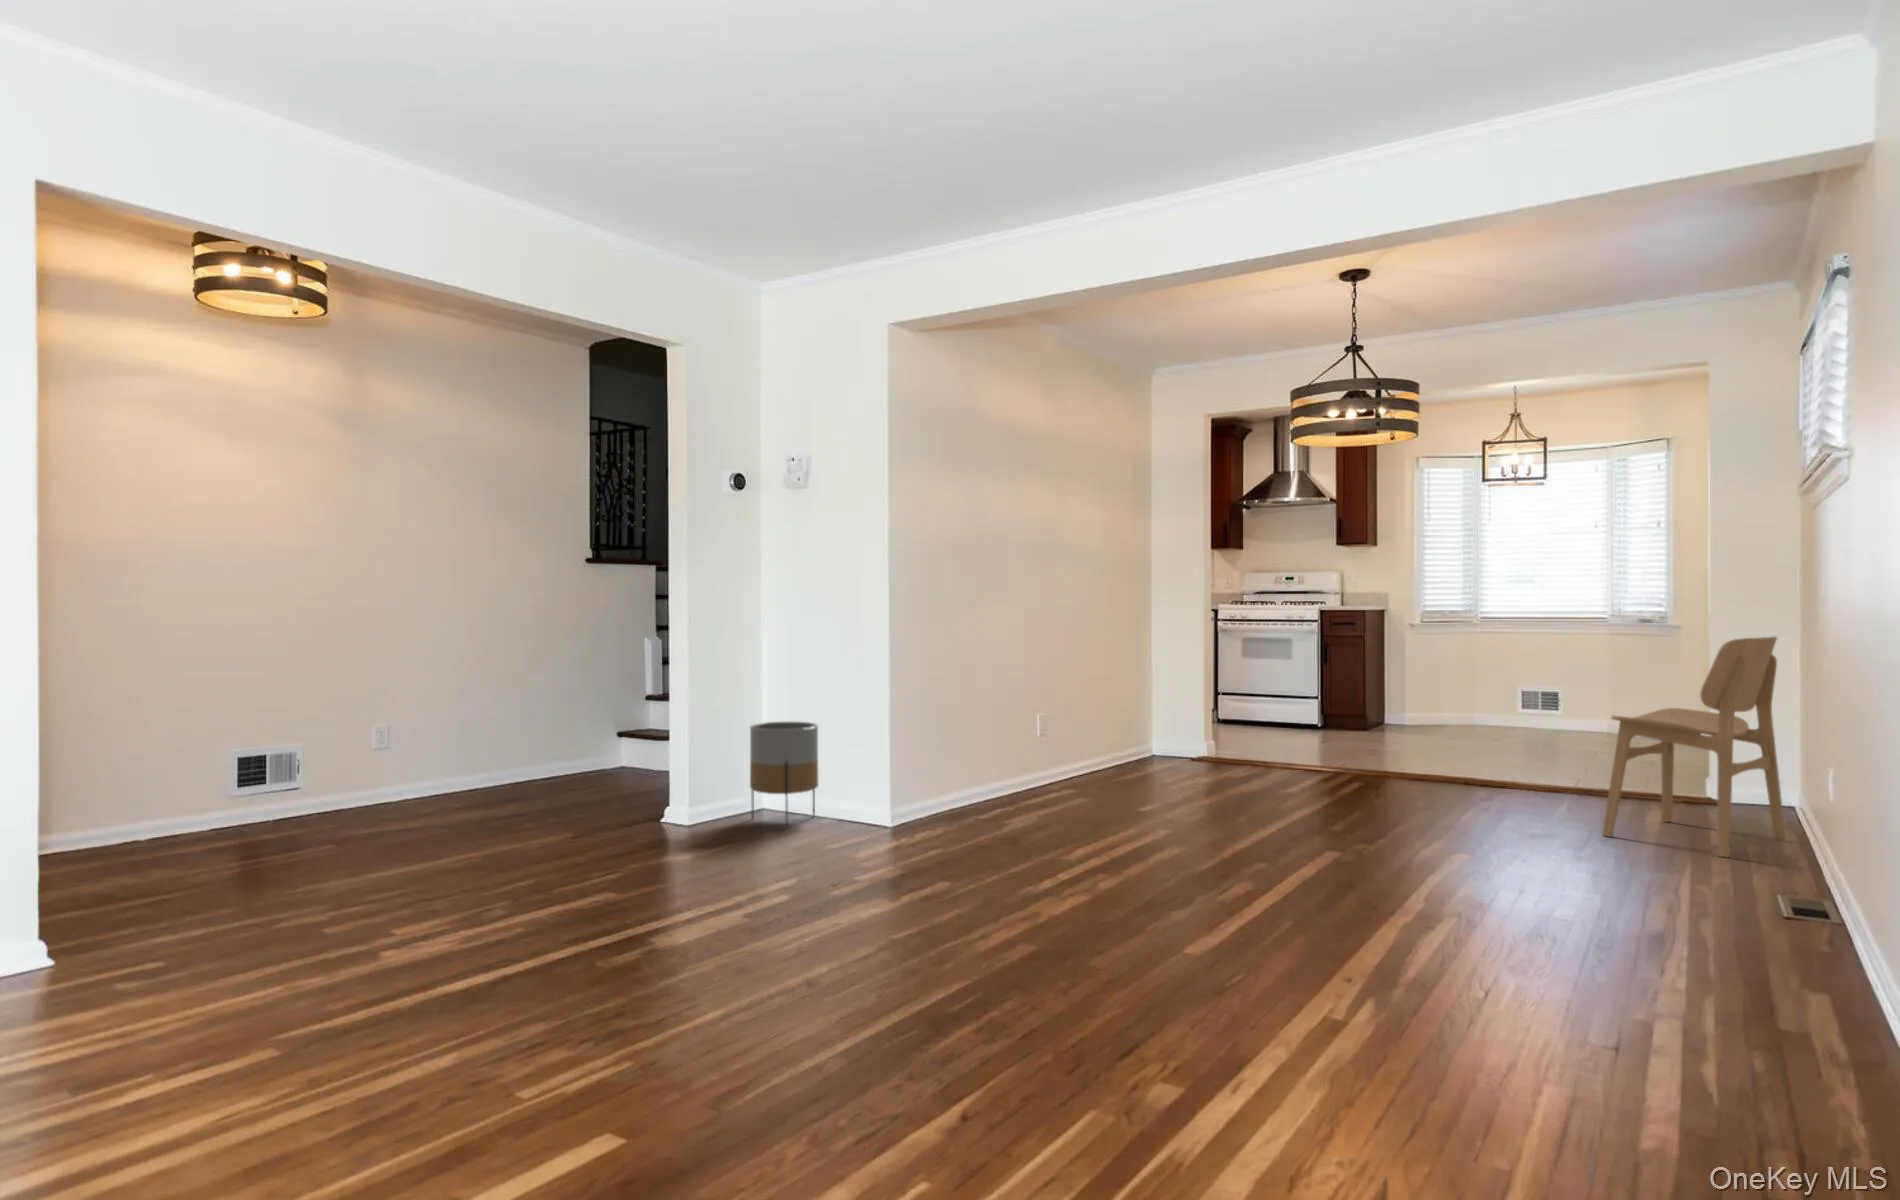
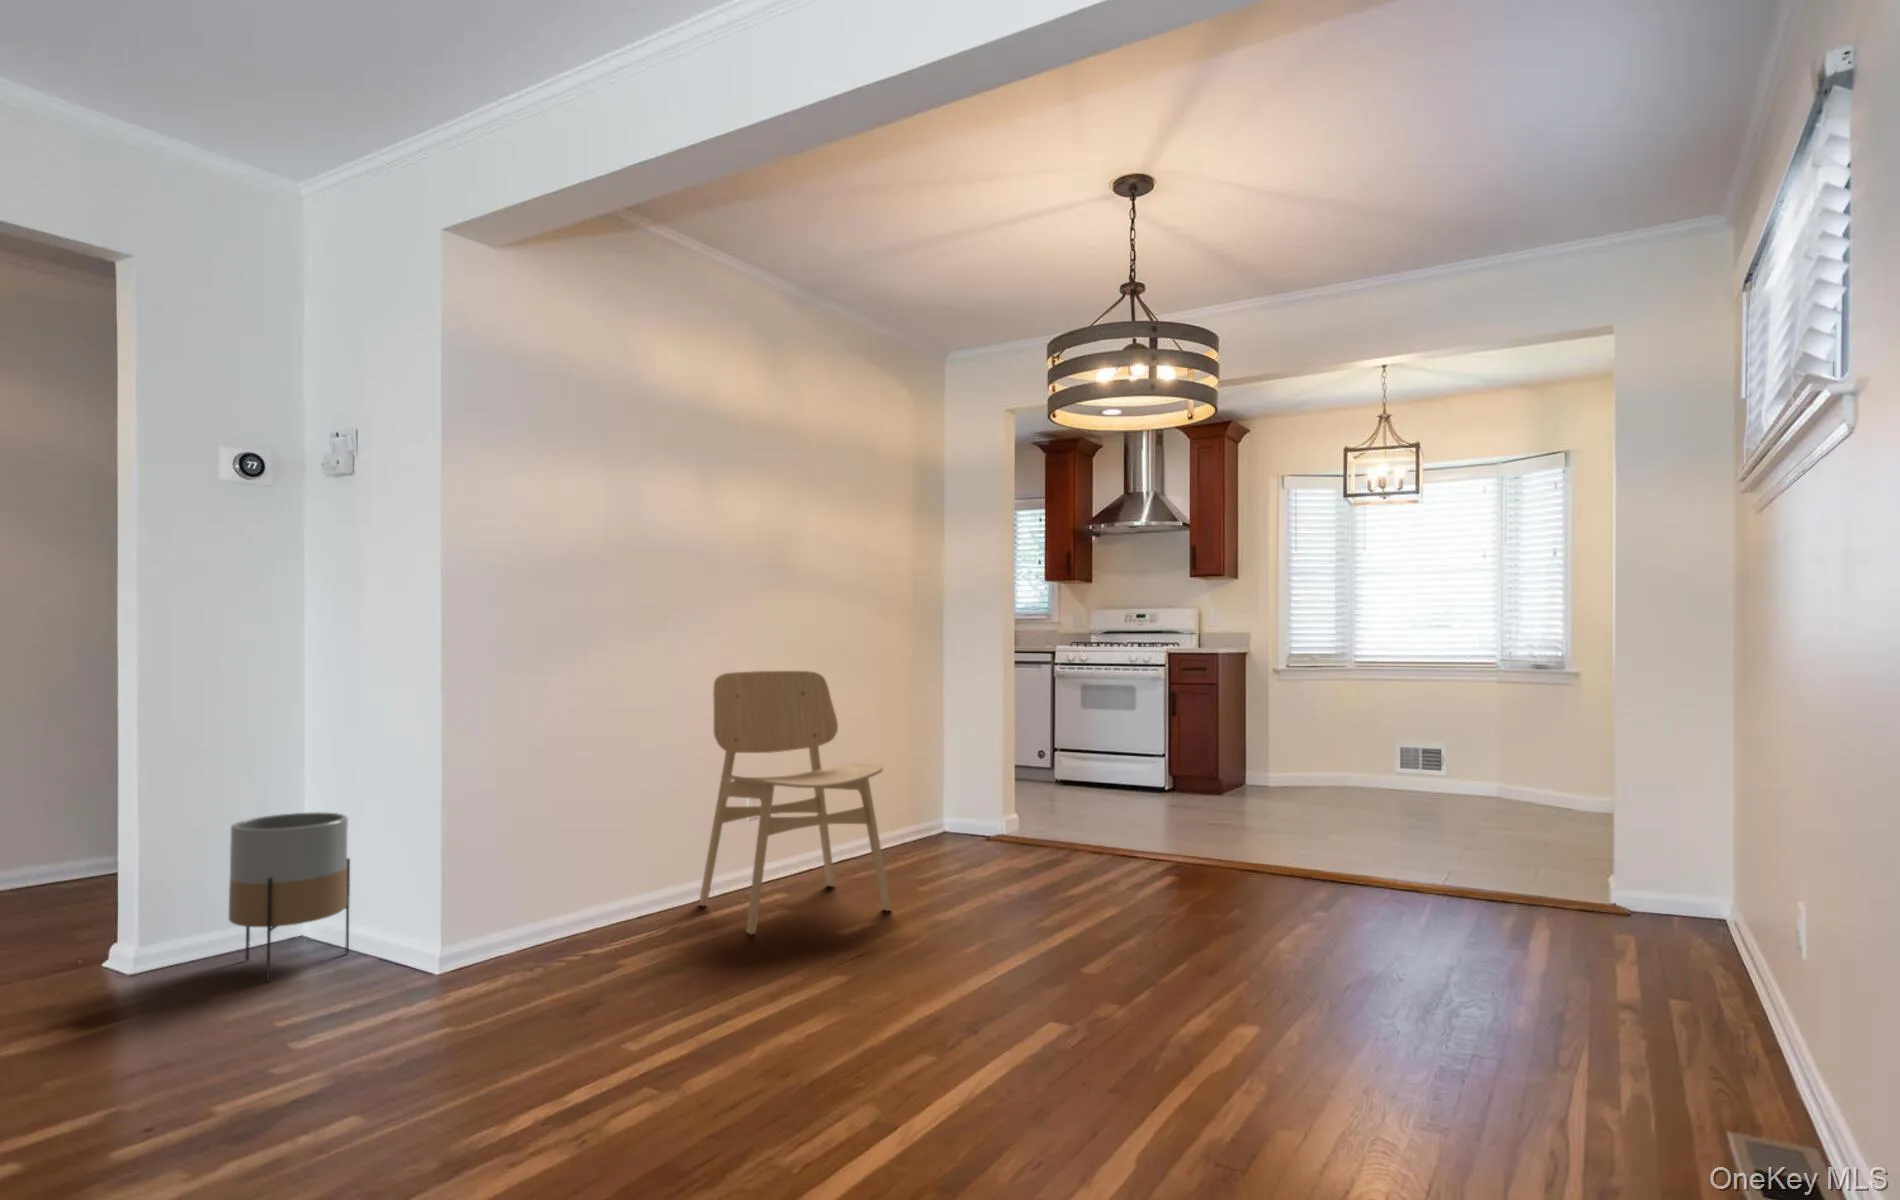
dining chair: present [1603,637,1786,858] -> present [699,671,891,934]

